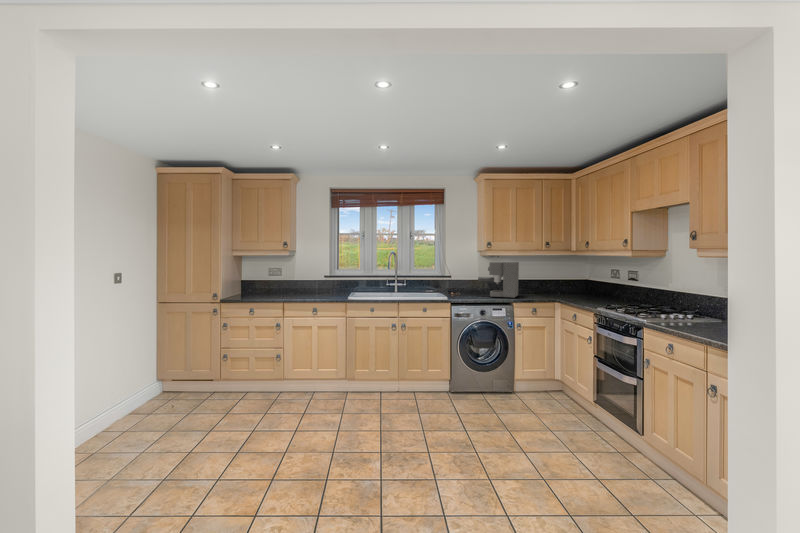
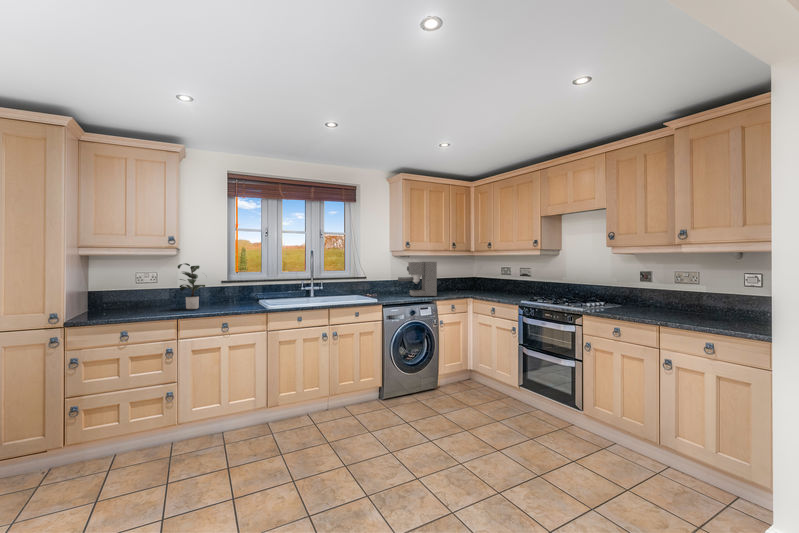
potted plant: none [285,261,316,296] -> present [178,263,205,309]

